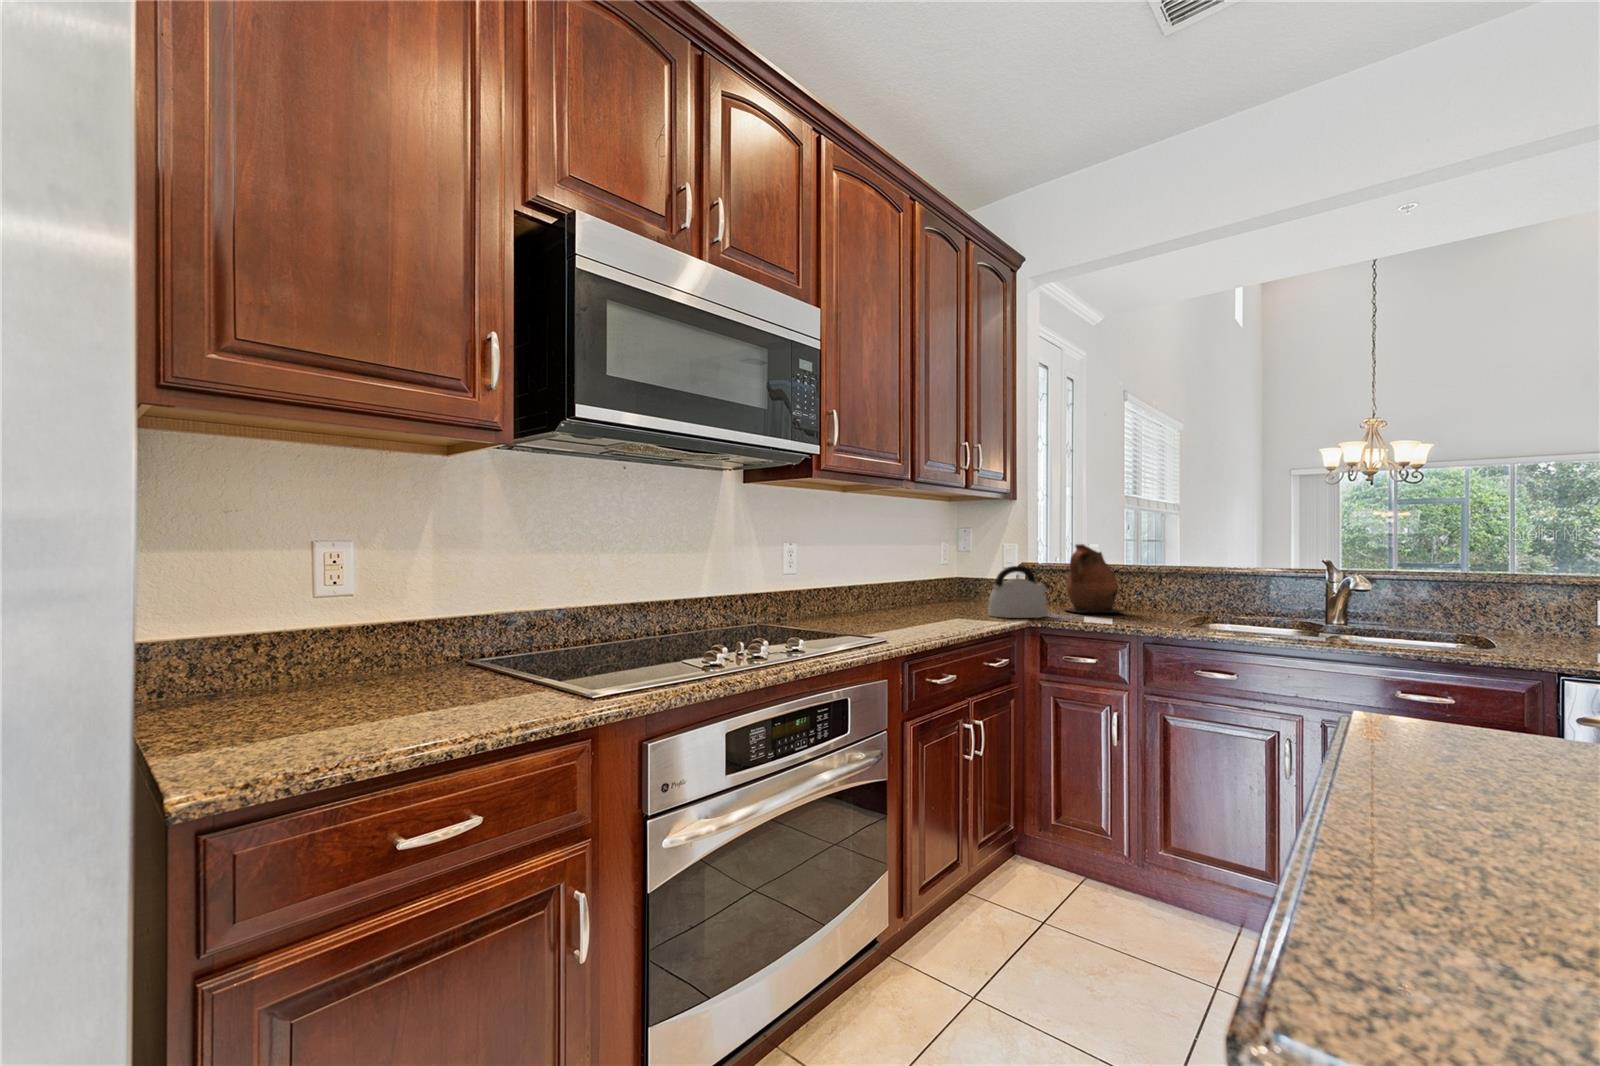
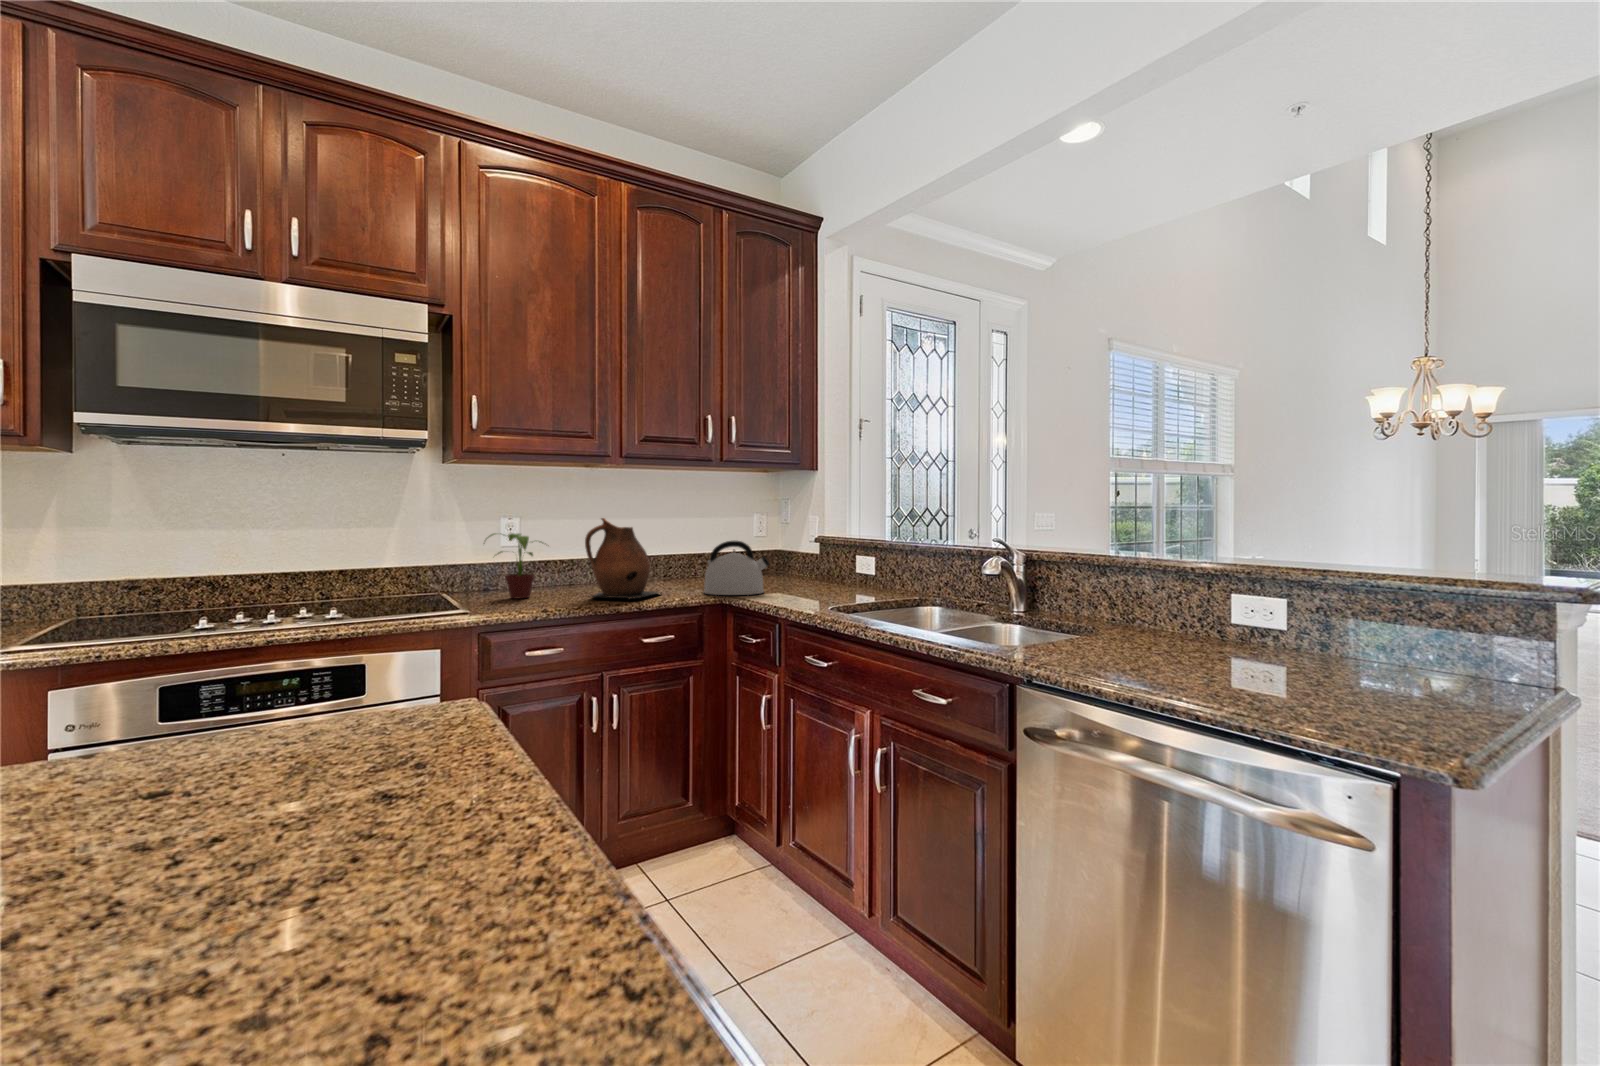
ceramic pitcher: present [1065,544,1125,613] -> present [585,518,661,599]
potted plant: none [820,560,873,626] -> present [487,533,542,599]

